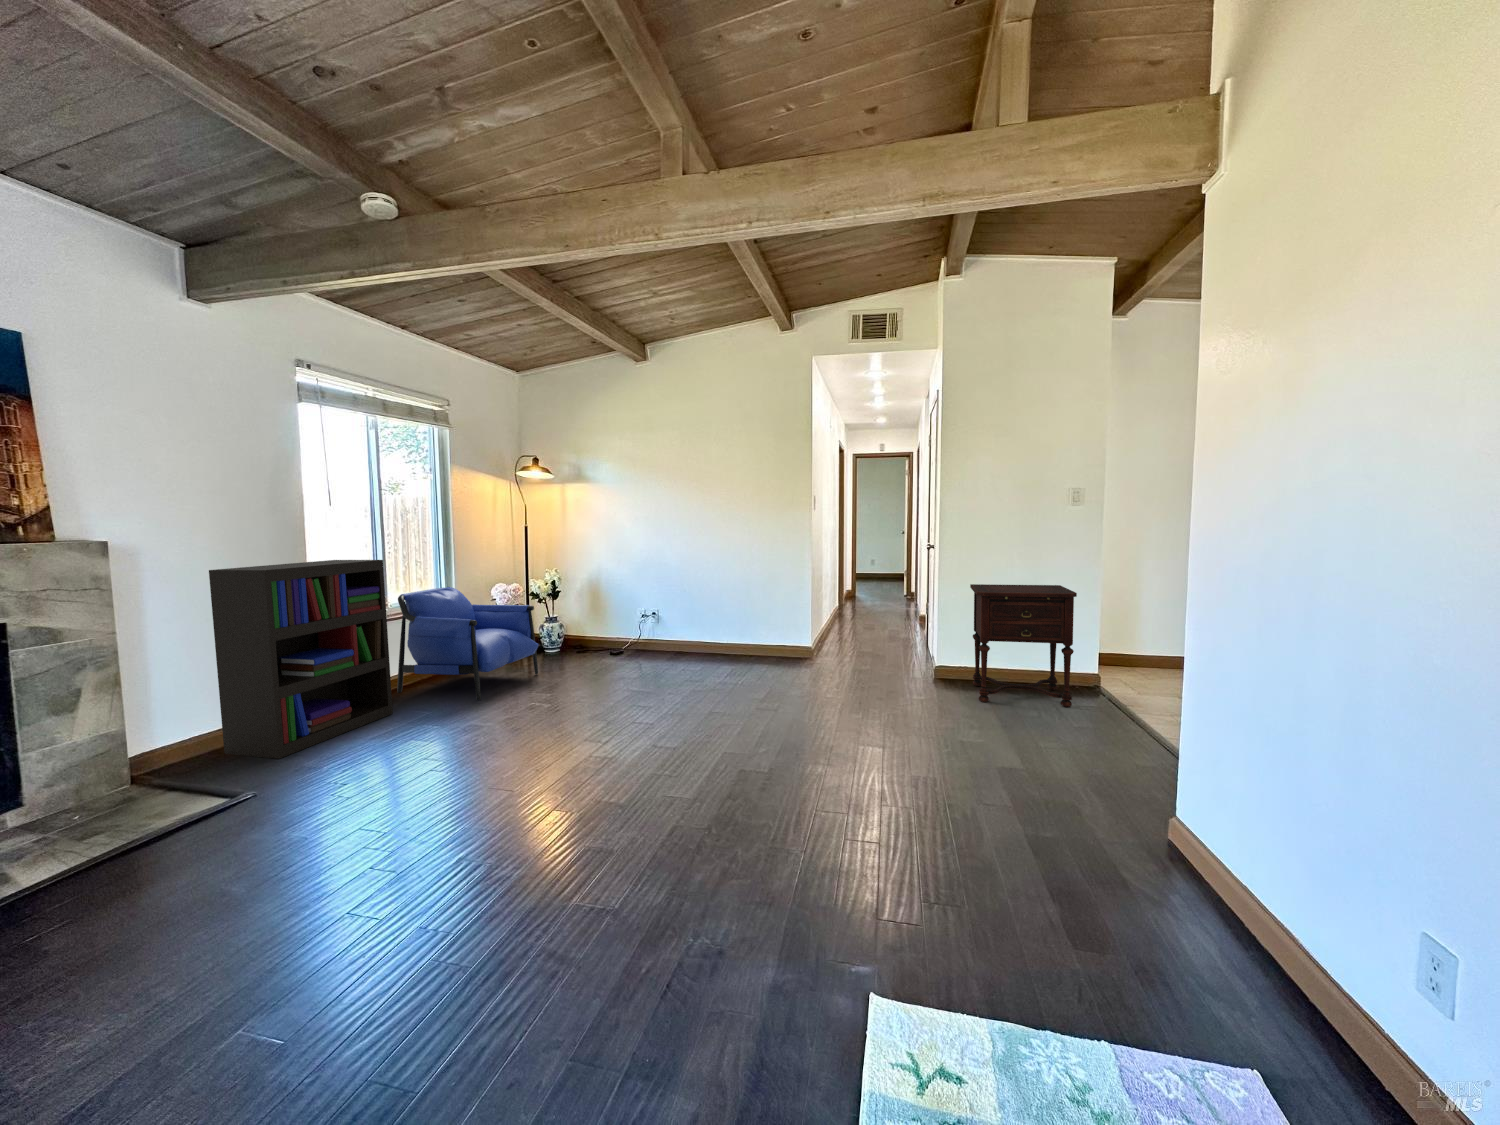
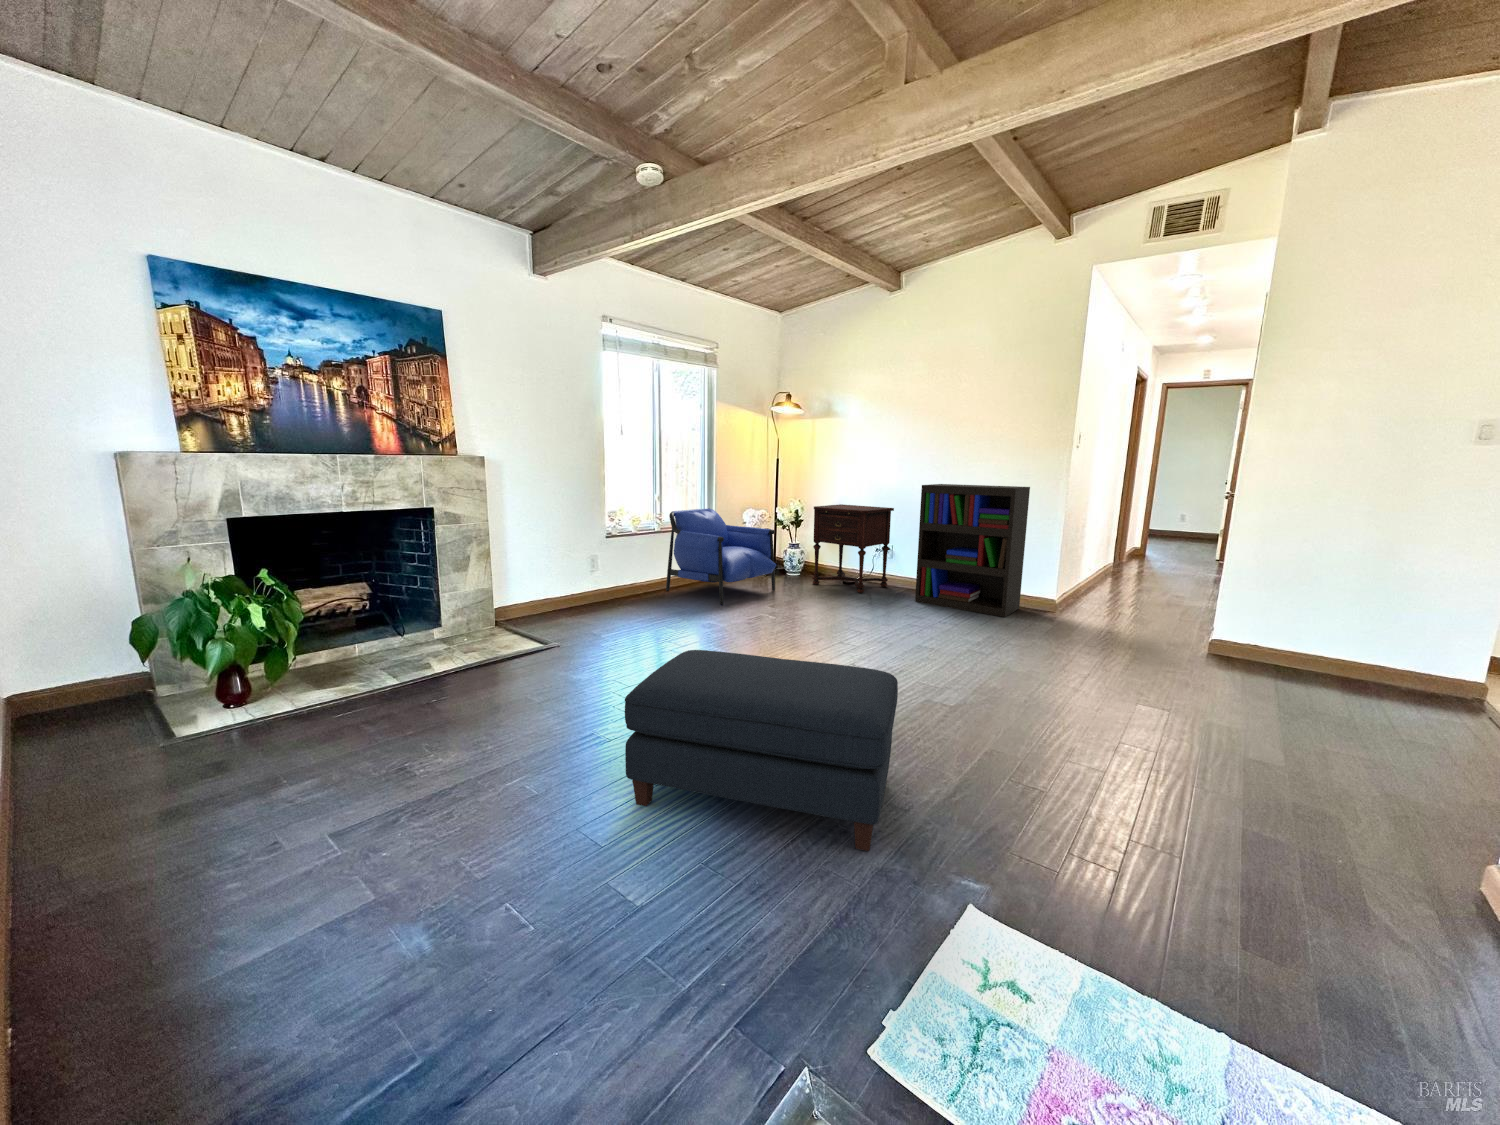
bookshelf: present [209,560,393,759] -> present [915,484,1030,617]
side table: present [970,584,1077,707] -> present [812,504,894,593]
ottoman: none [432,752,760,995] -> present [625,650,898,851]

